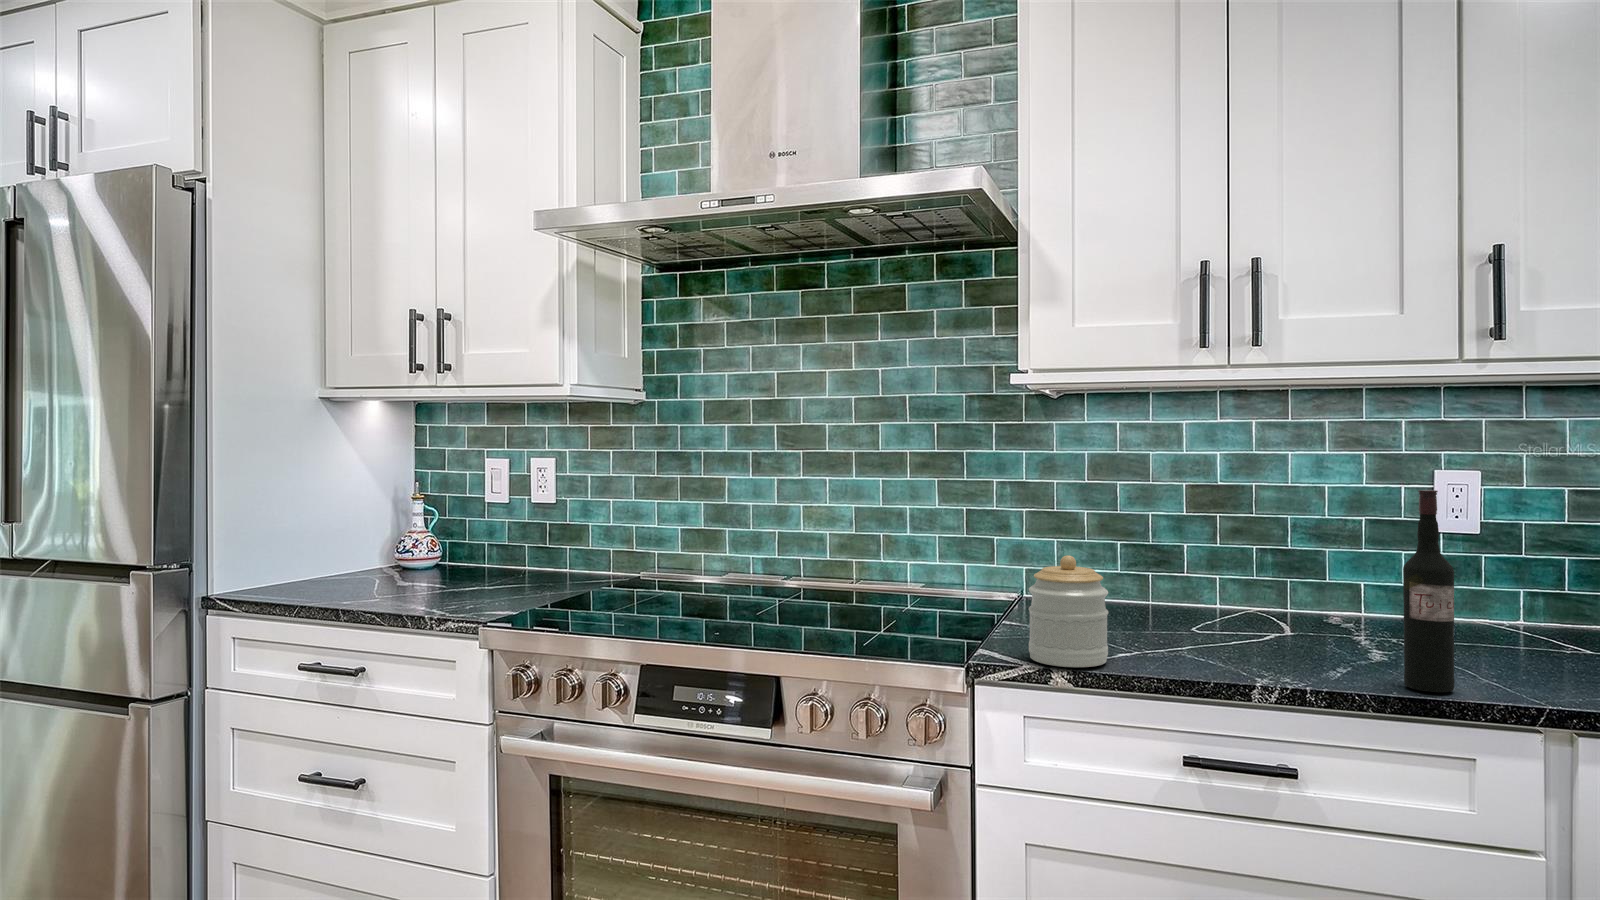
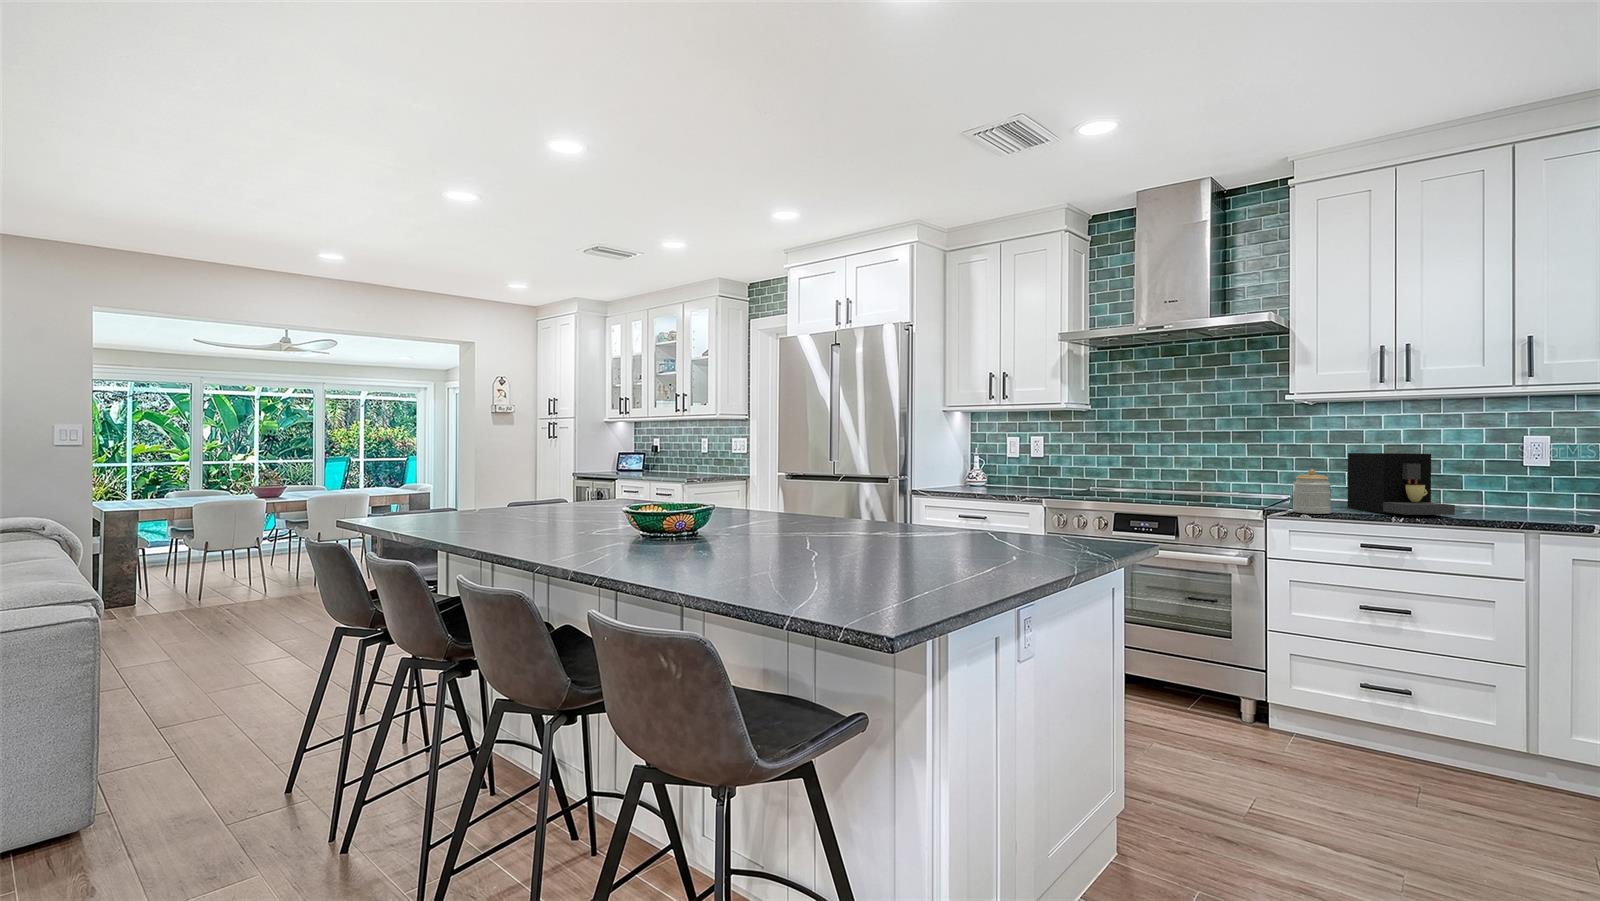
wine bottle: present [1403,490,1455,692] -> none [1475,440,1499,523]
coffee maker: none [1129,505,1348,665] -> present [1347,453,1455,515]

